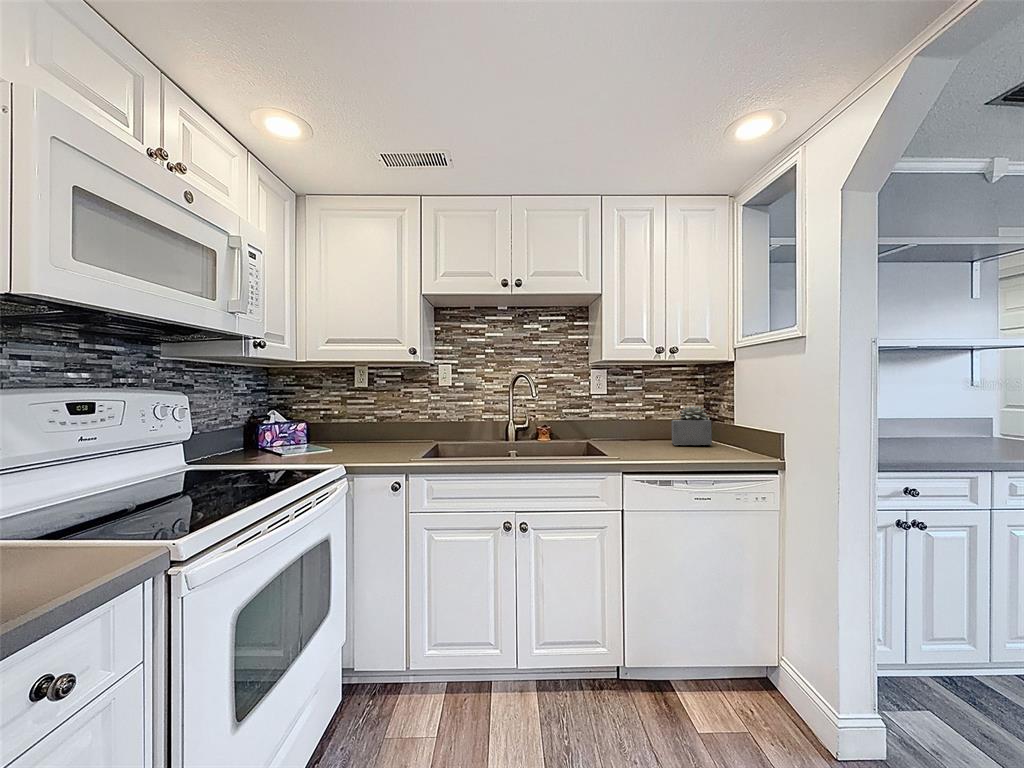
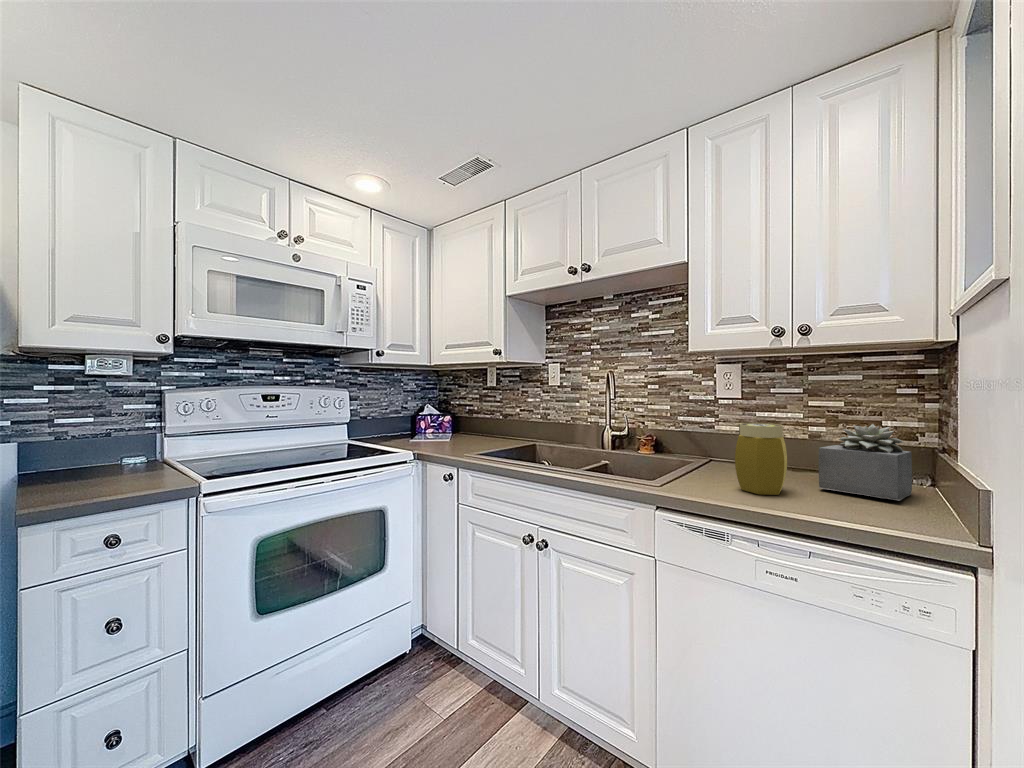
jar: none [638,407,669,451] -> present [735,423,787,495]

